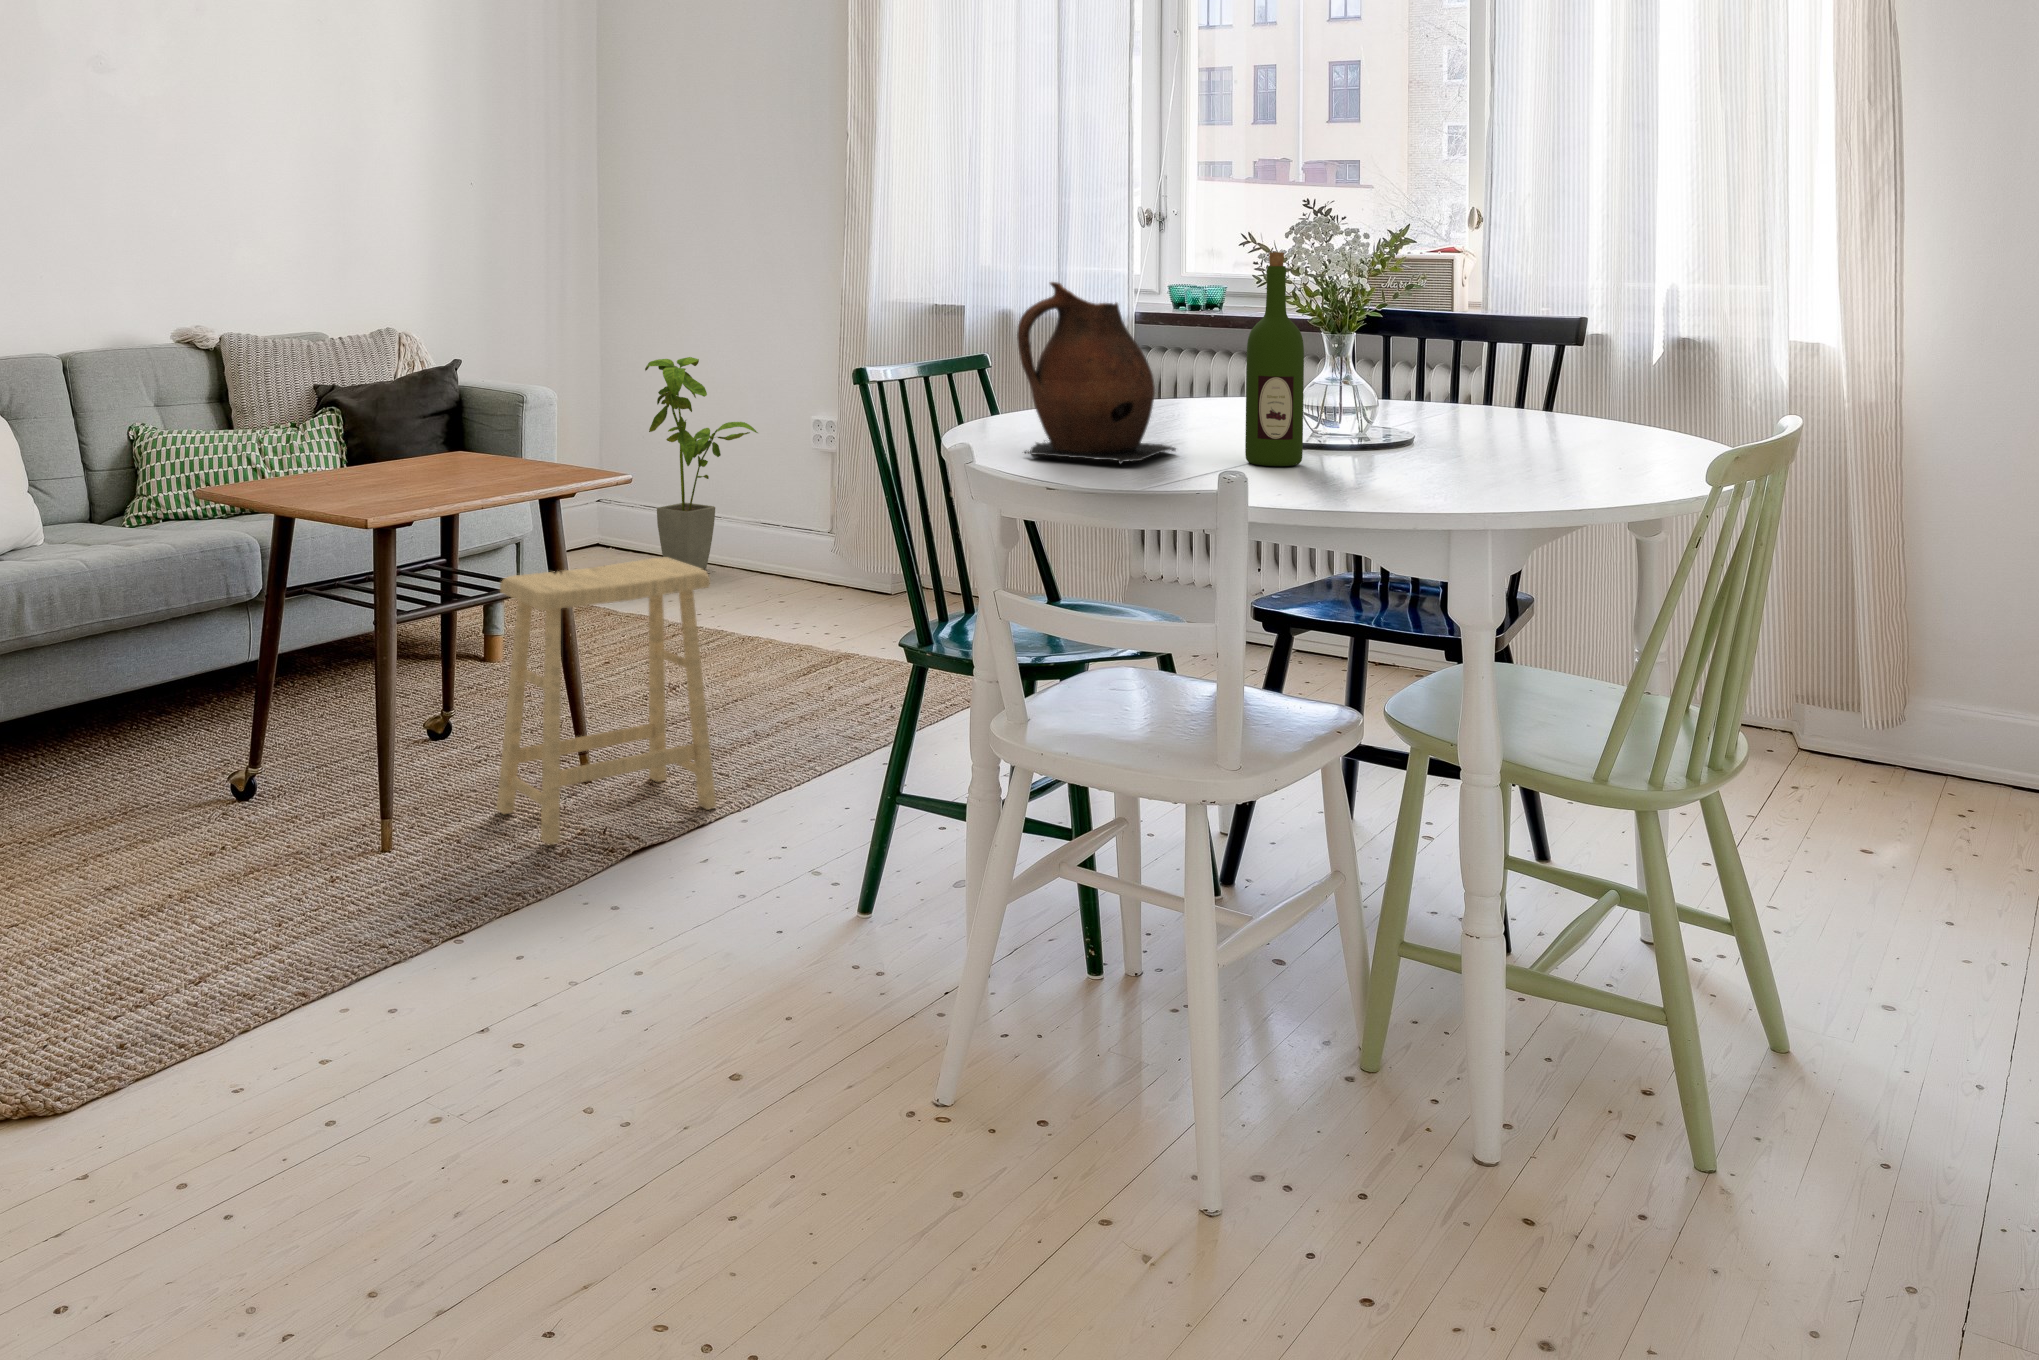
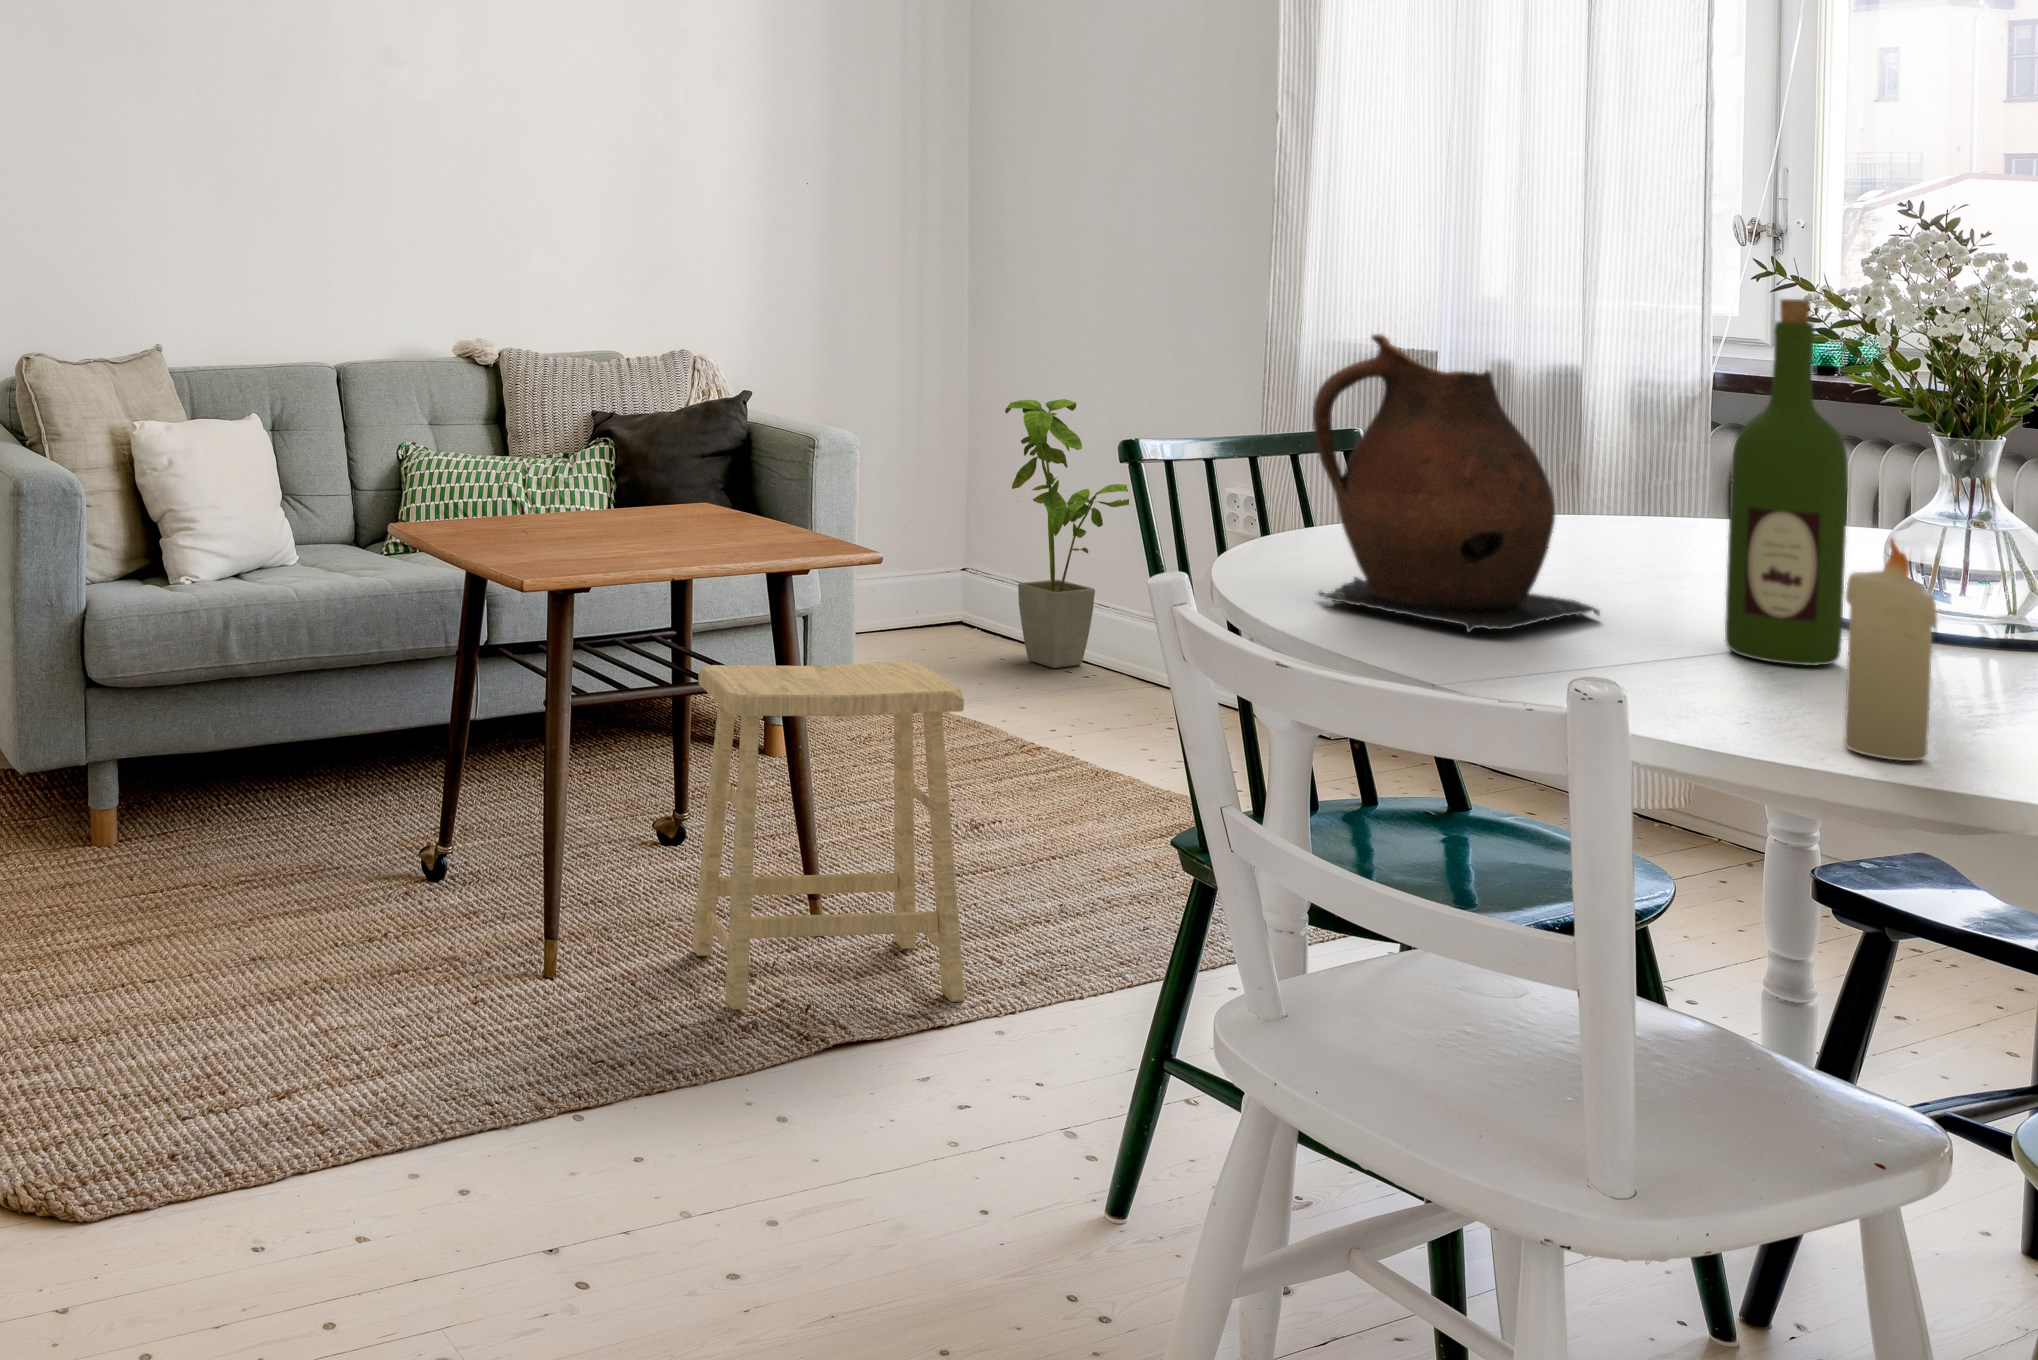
candle: none [1330,381,1372,502] -> present [1844,539,1937,761]

